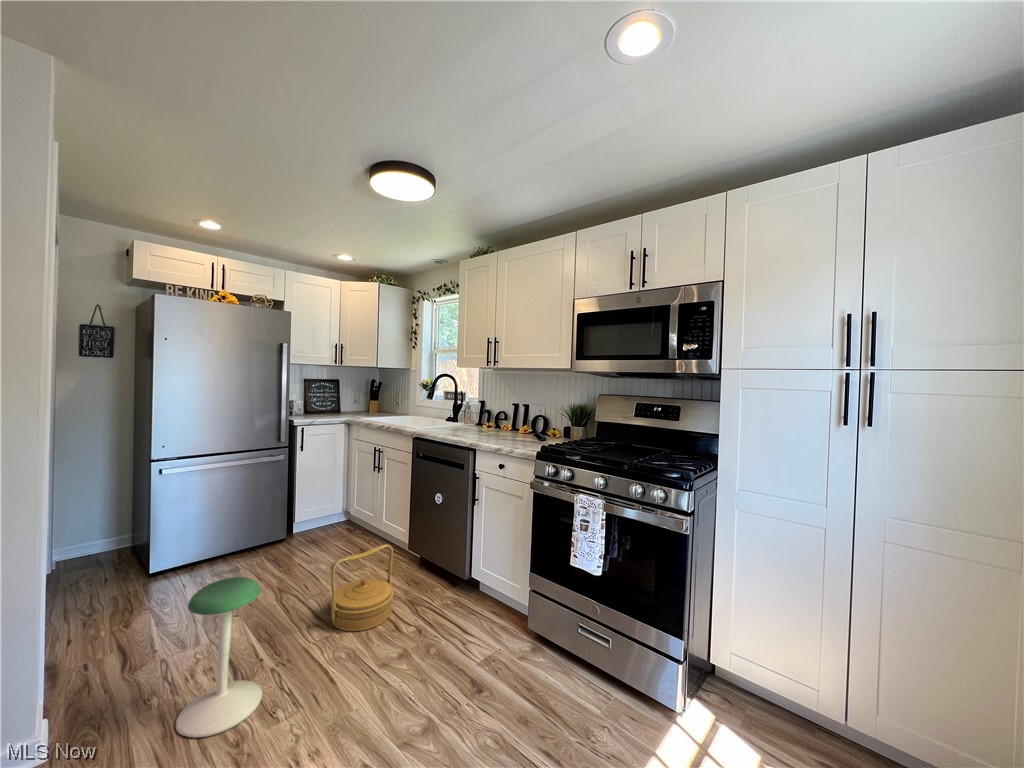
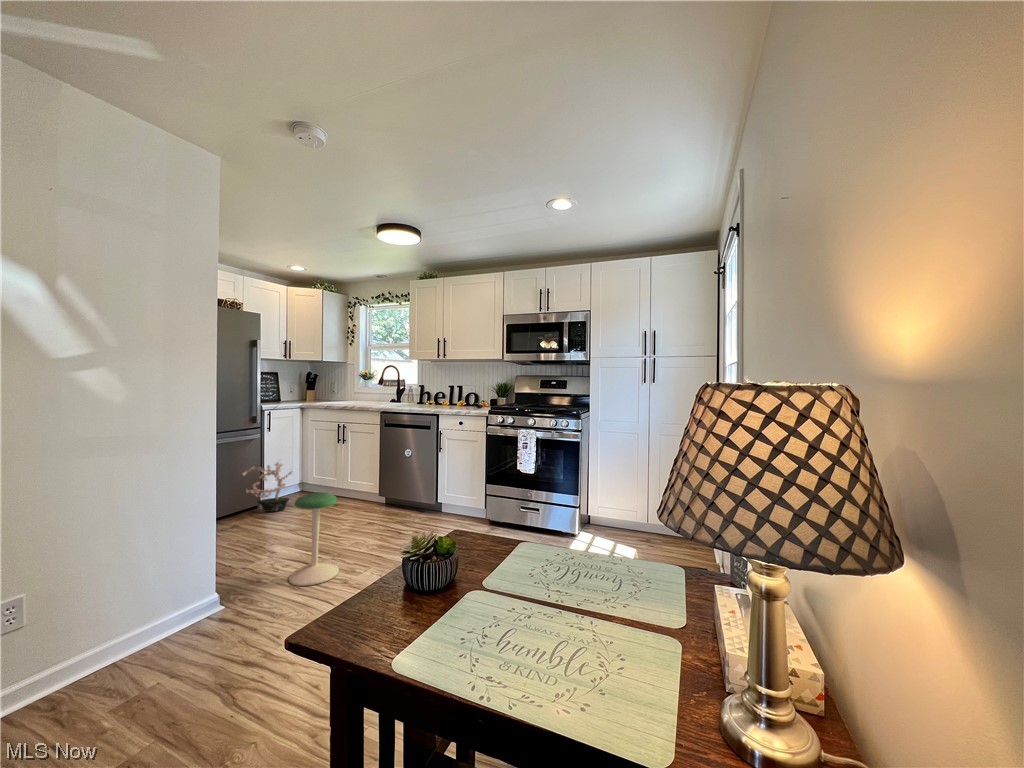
potted plant: none [249,485,317,553] -> present [243,459,292,512]
basket: present [331,544,393,631] -> none [347,483,391,539]

